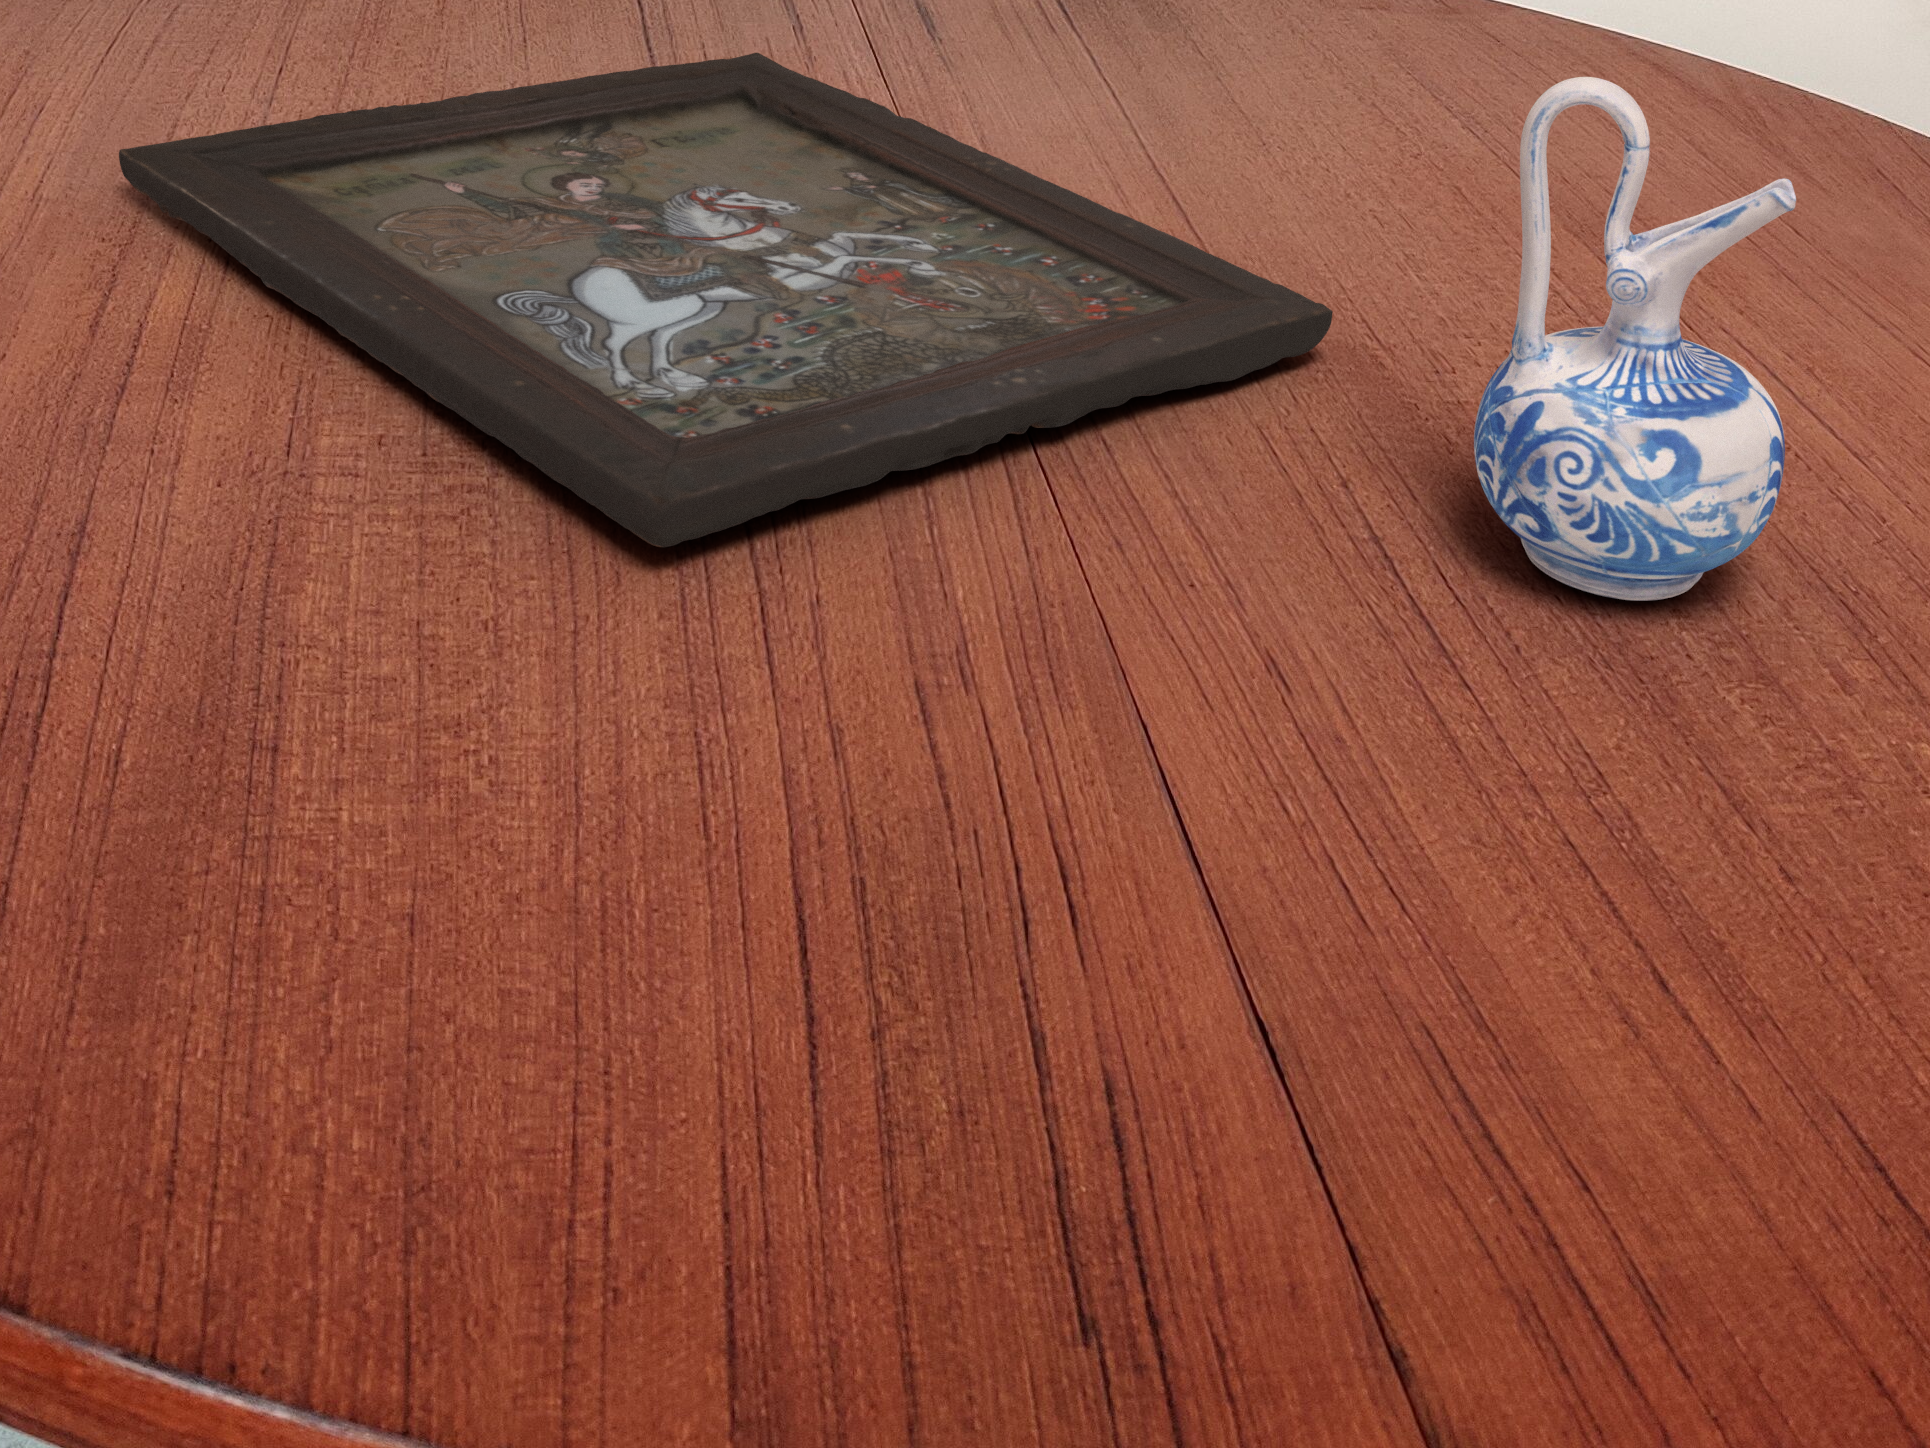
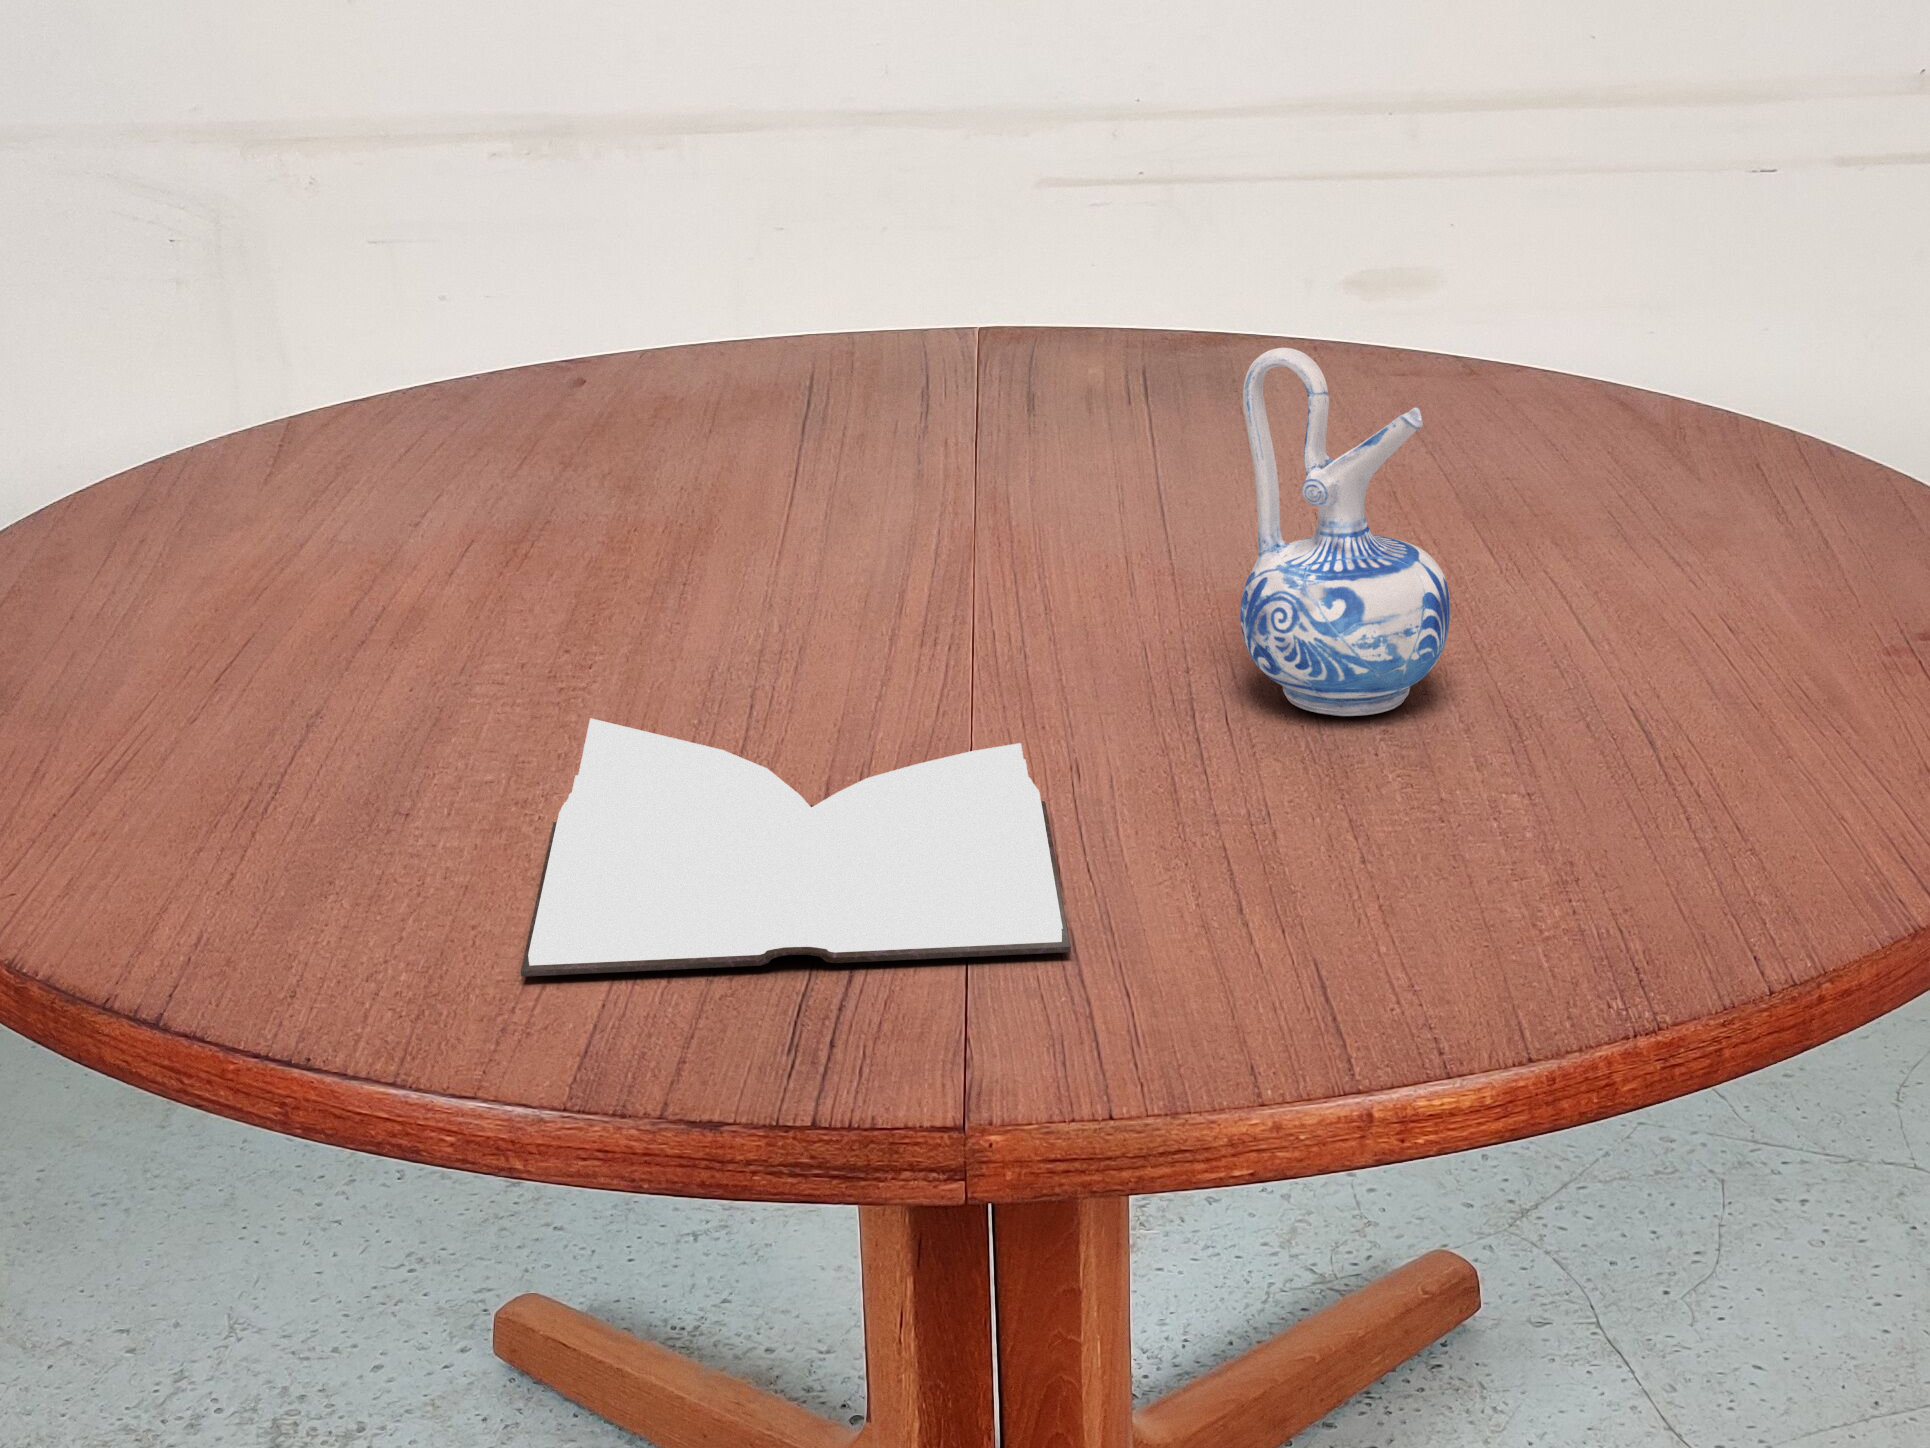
tray: present [119,53,1333,547] -> none [390,428,1210,704]
book: none [520,647,1483,1191] -> present [521,718,1071,977]

